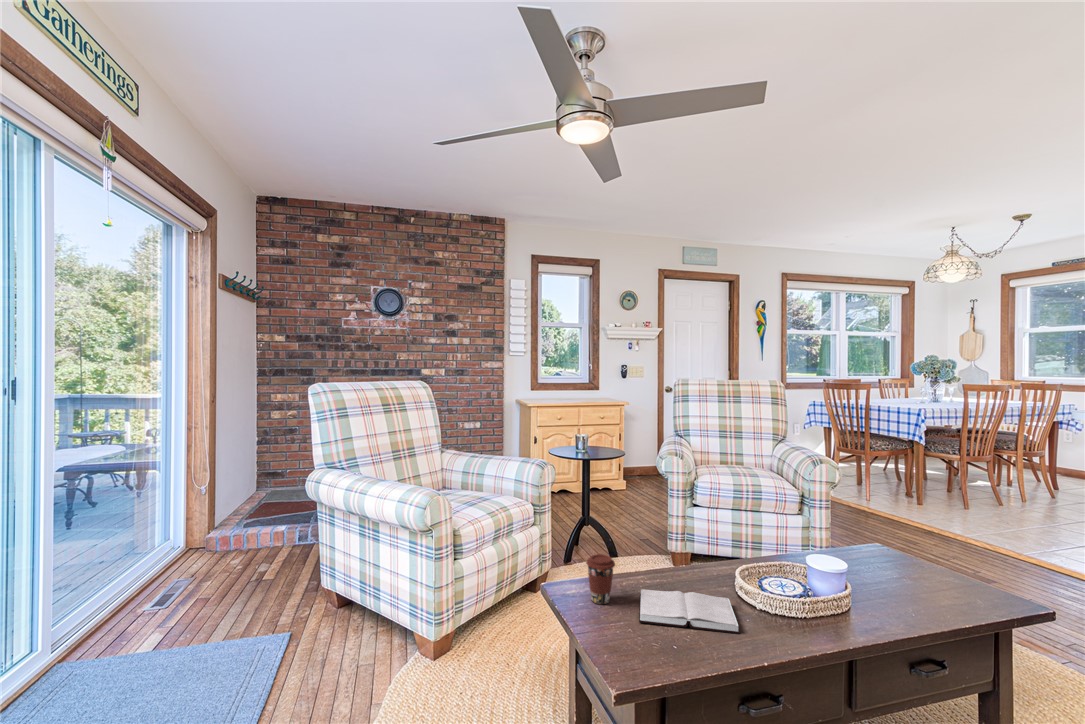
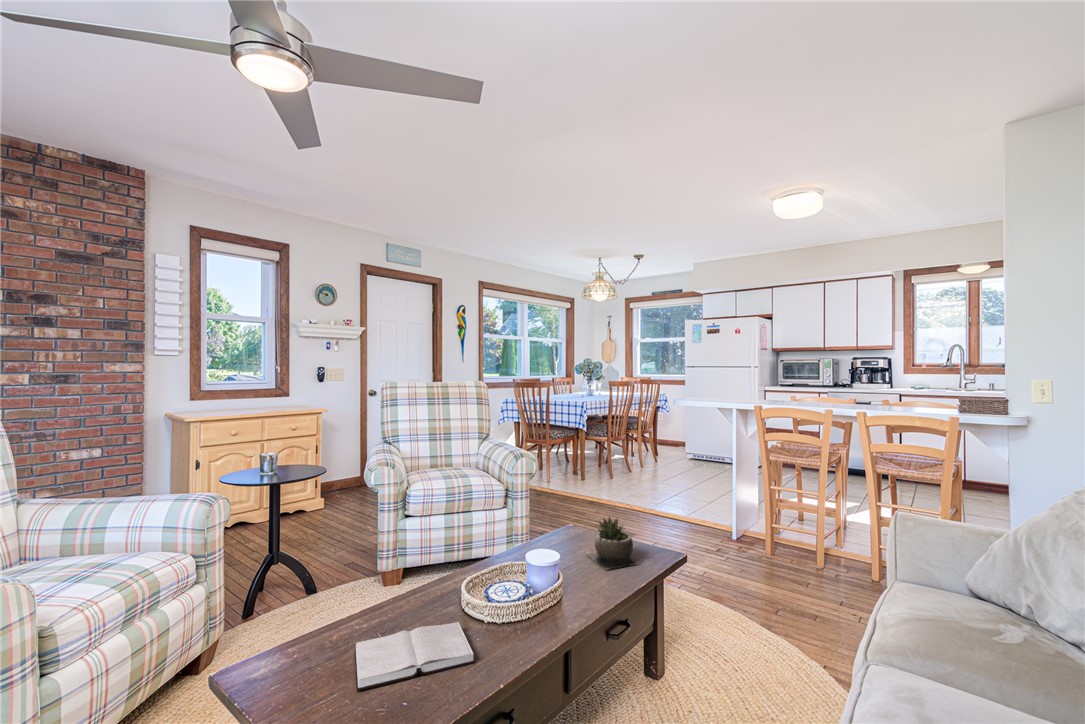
succulent plant: none [886,539,962,602] -> present [587,517,639,570]
coffee cup: present [586,554,615,604] -> none [279,613,322,683]

